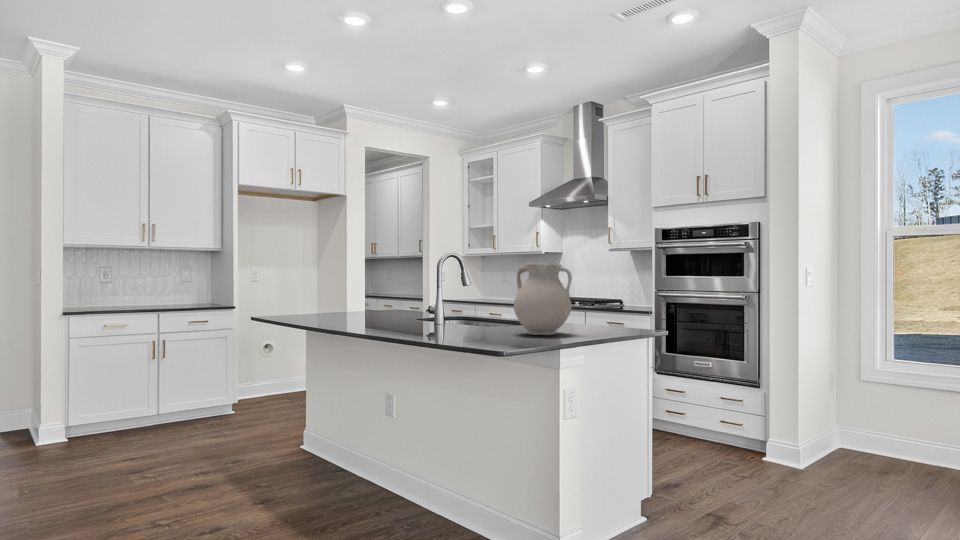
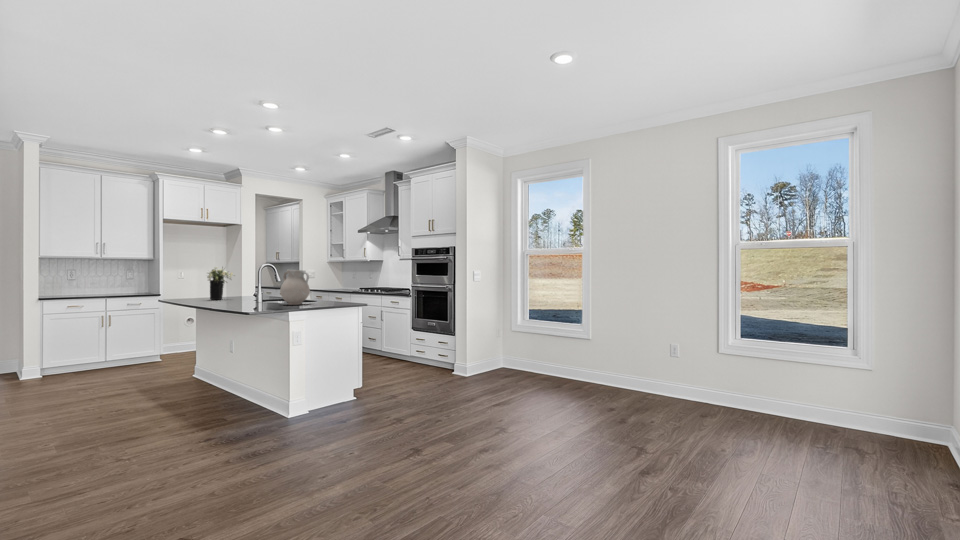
flower arrangement: none [331,259,379,319] -> present [208,267,233,300]

